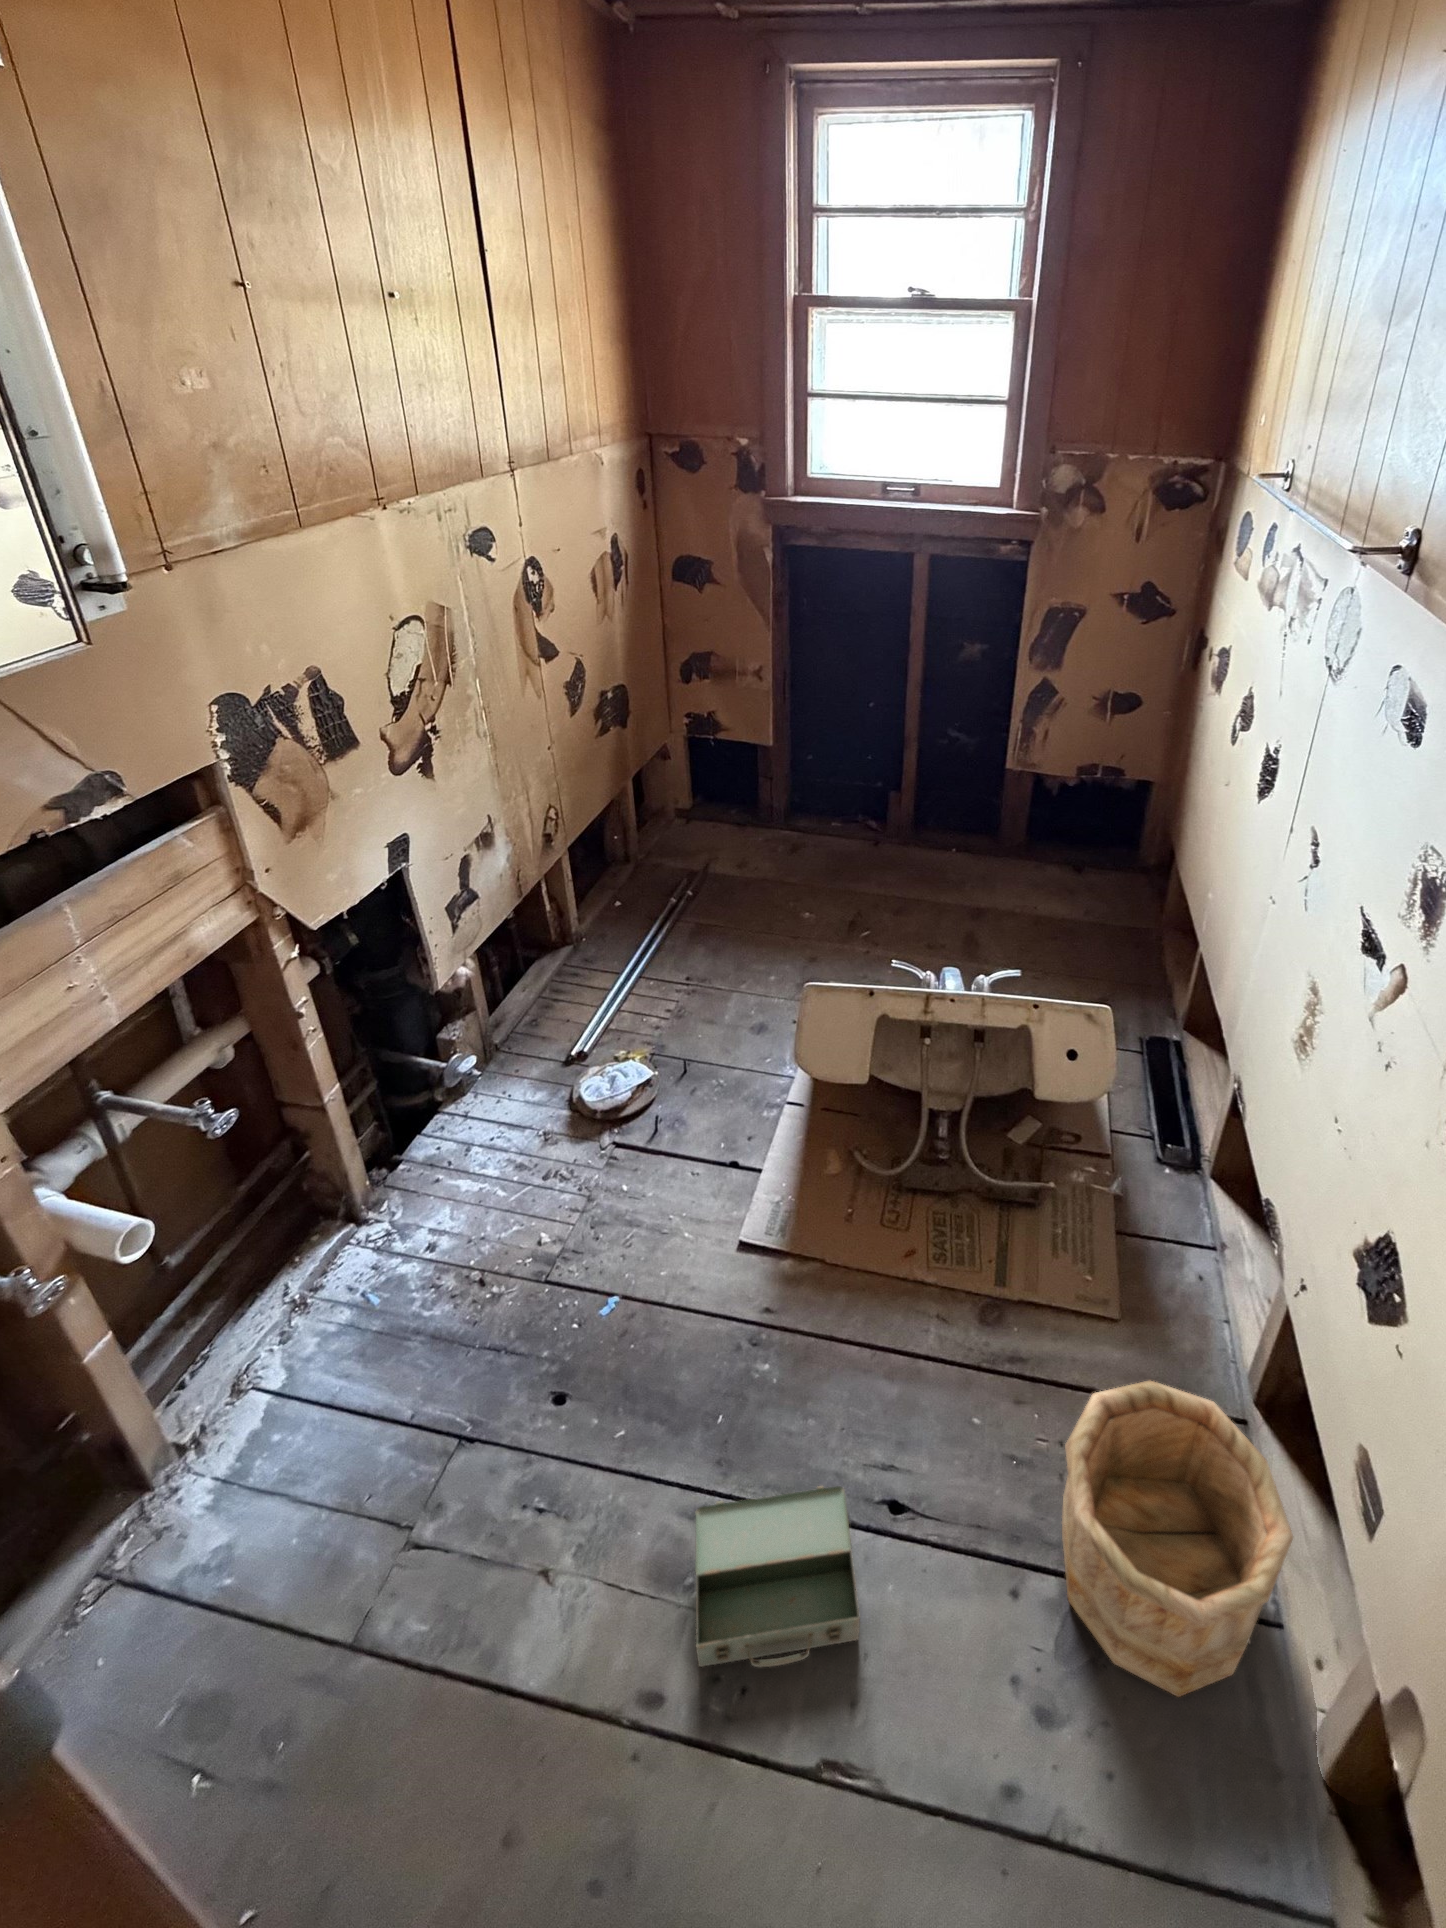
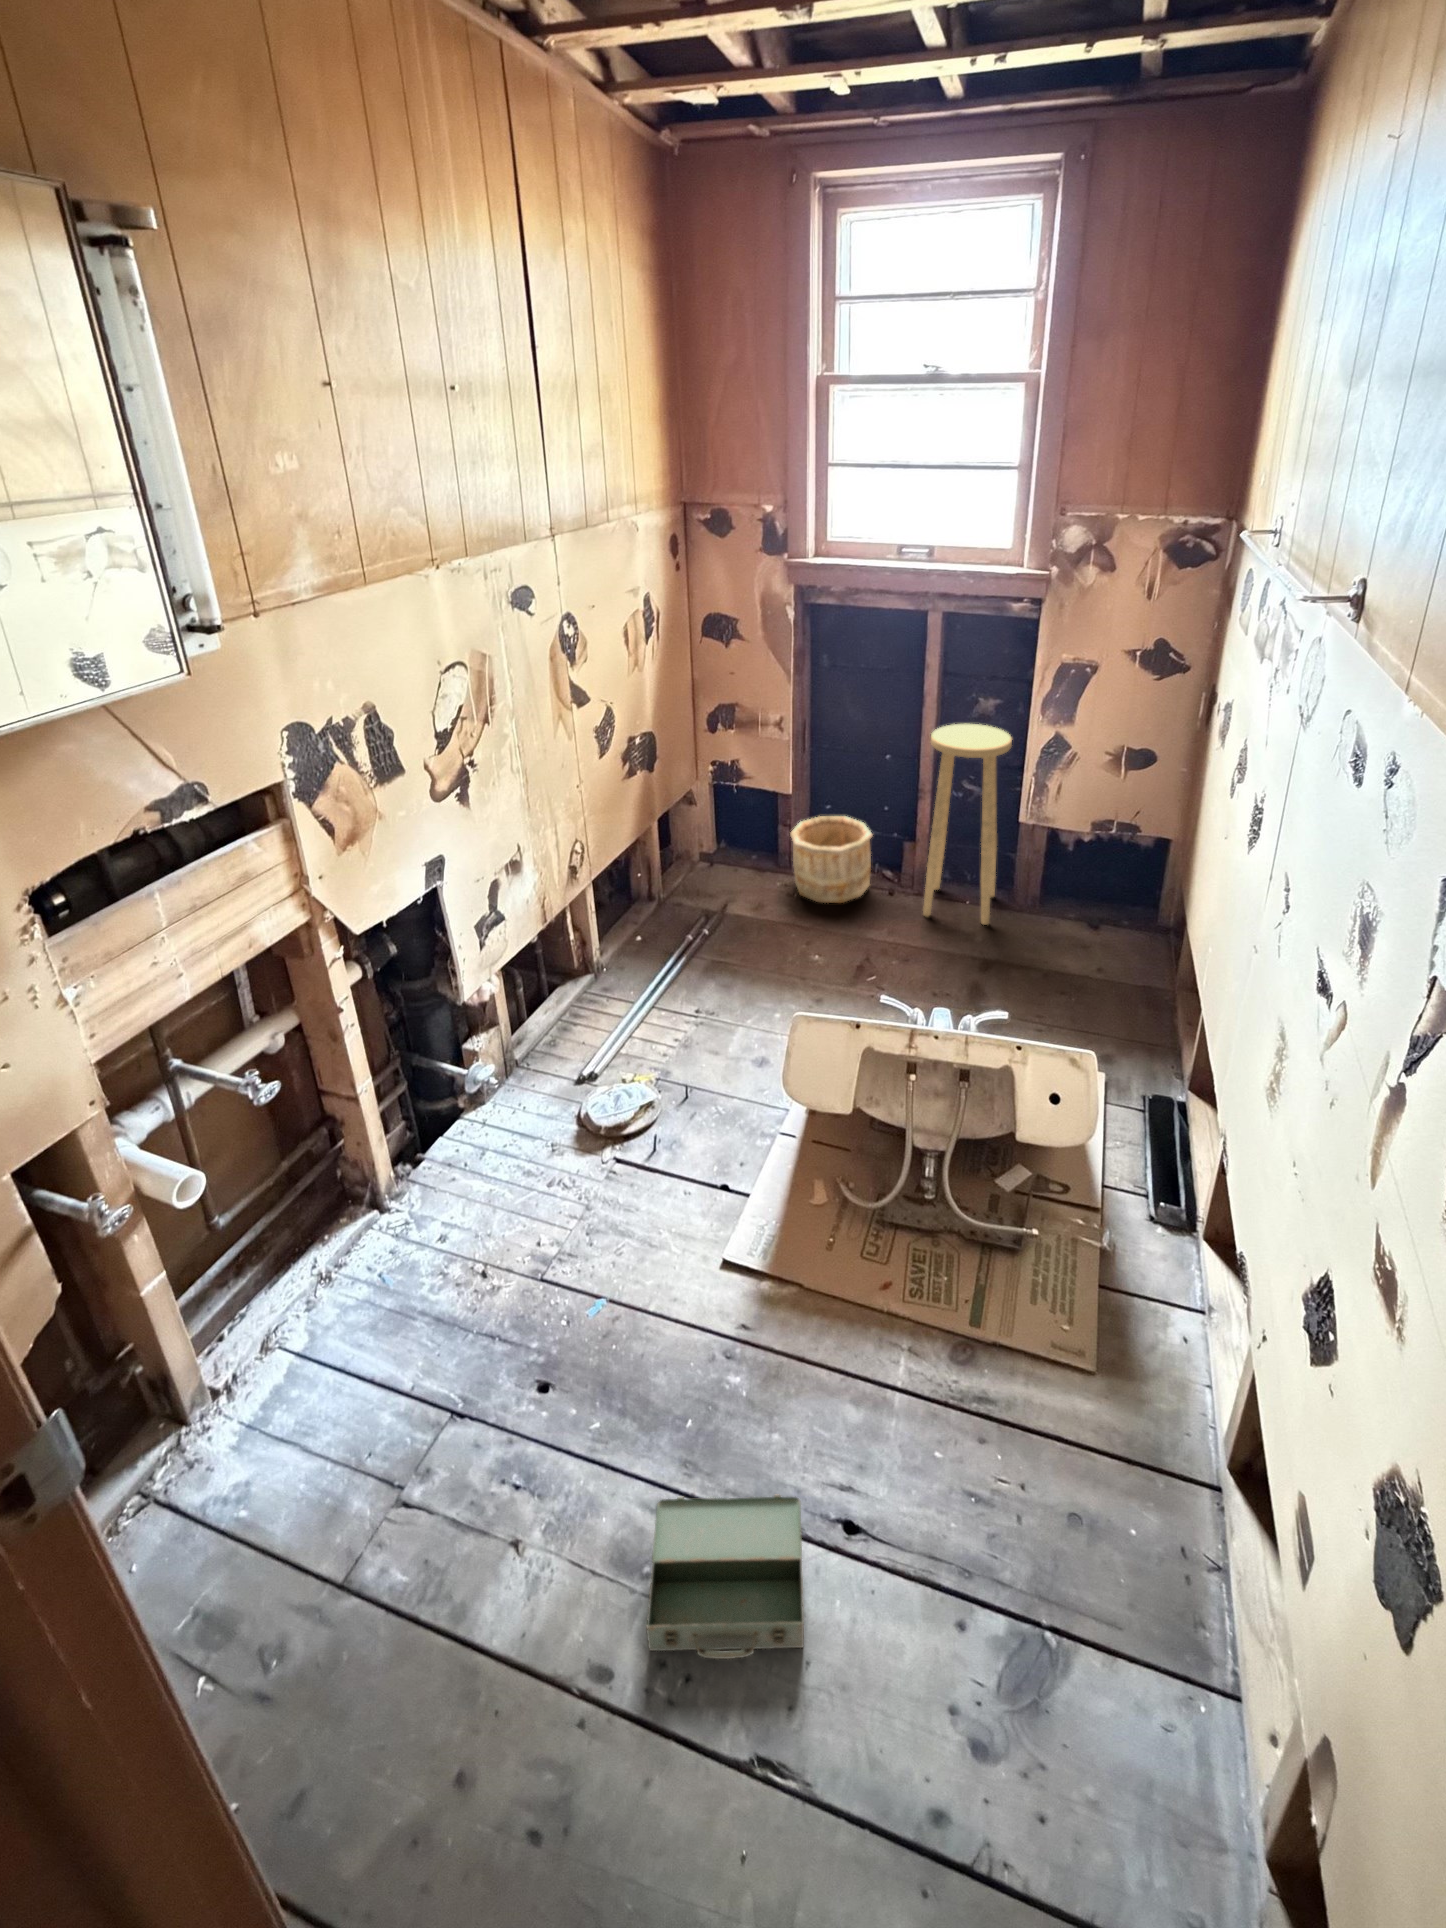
stool: none [910,670,998,872] -> present [923,724,1012,925]
wooden bucket: present [1062,1381,1293,1697] -> present [790,816,872,903]

